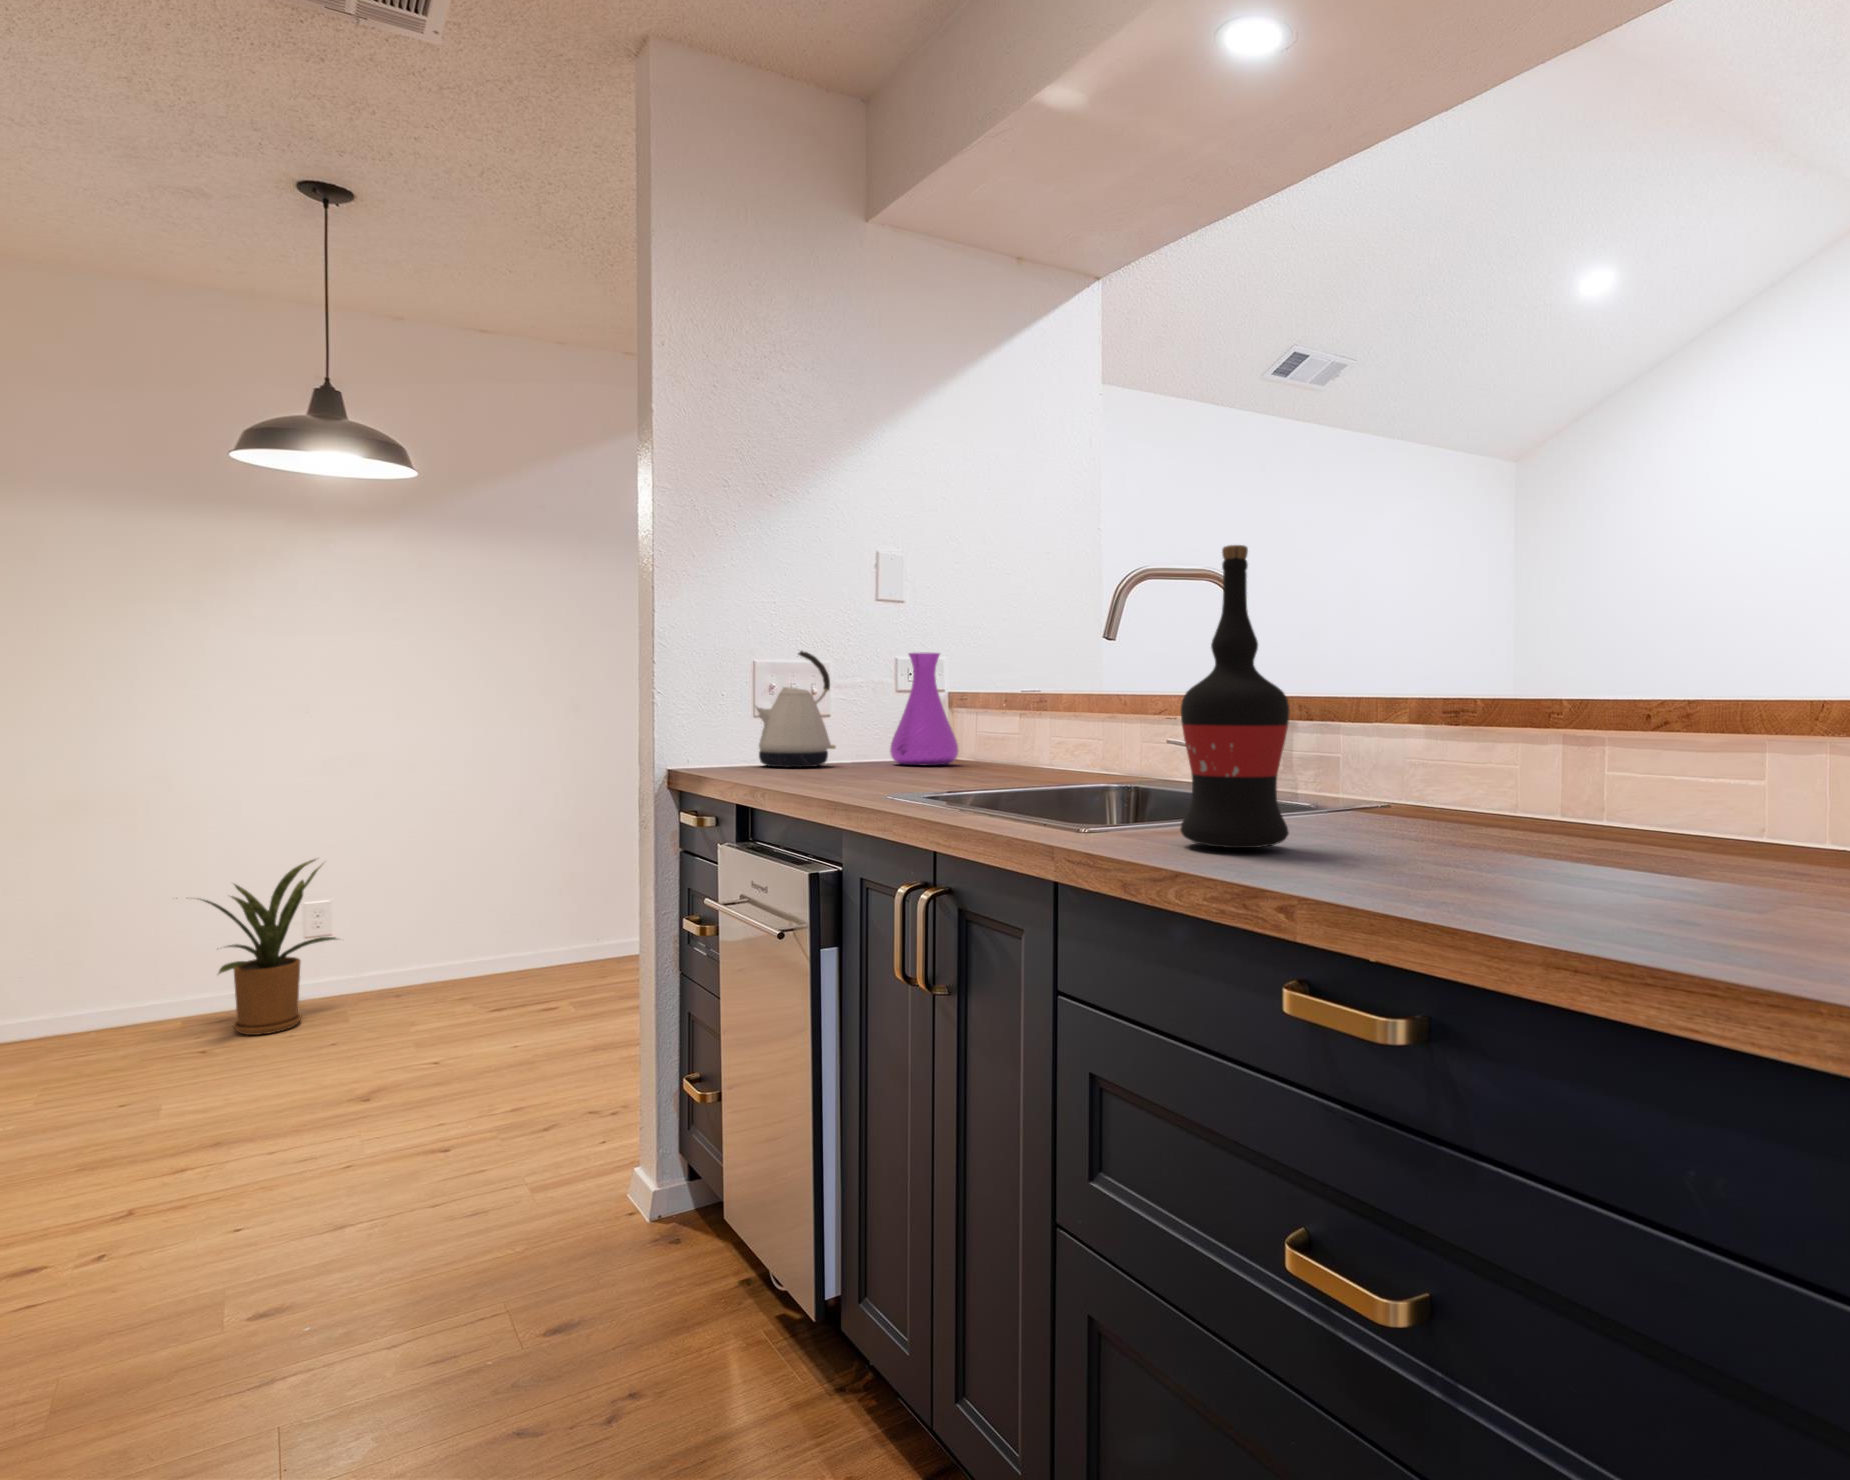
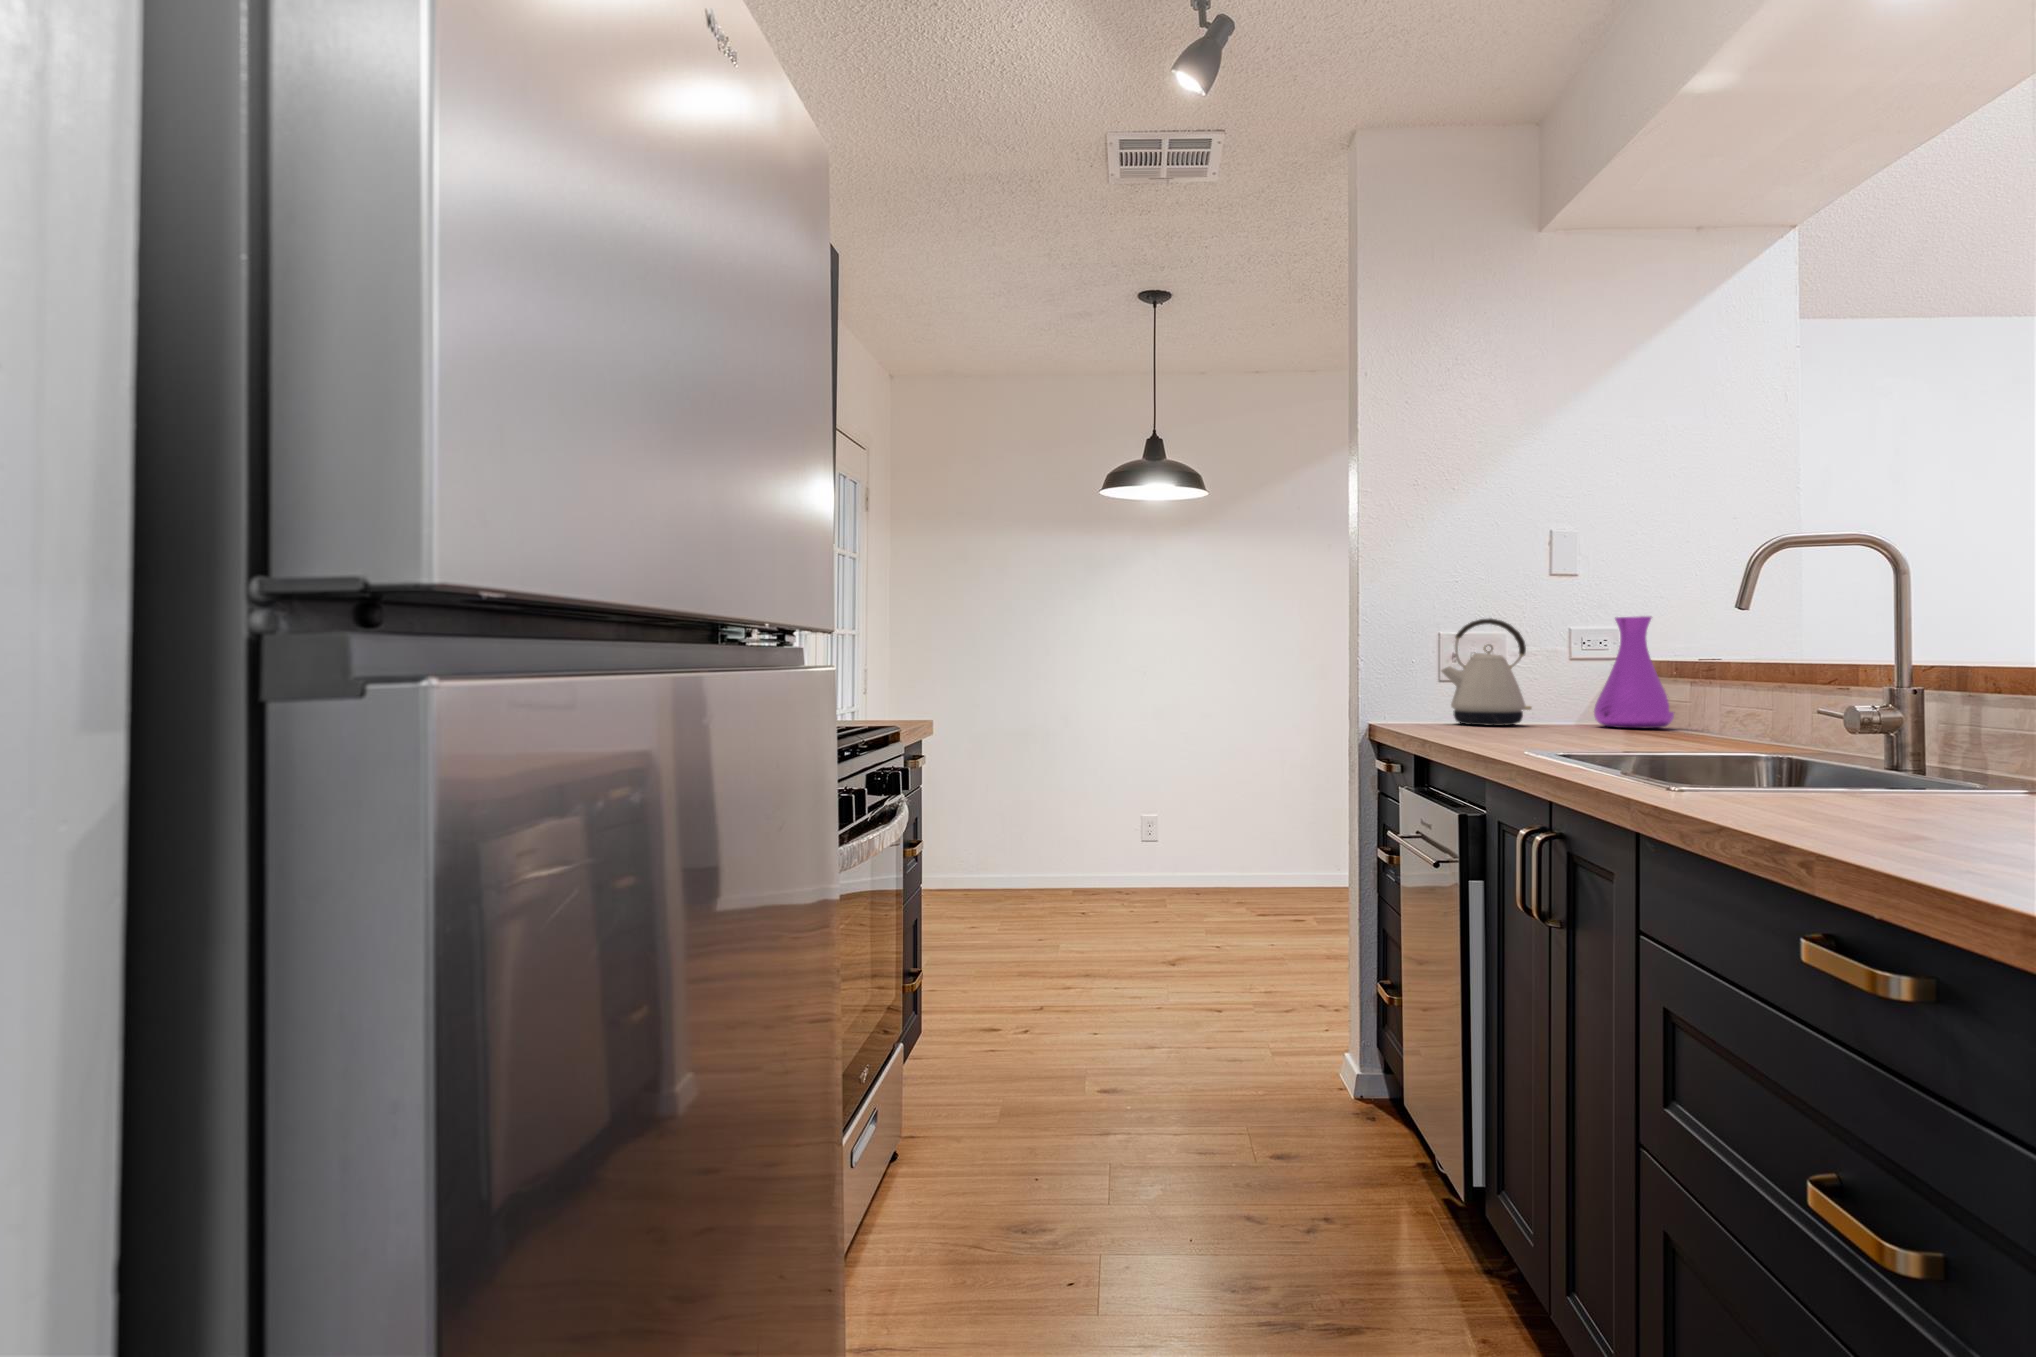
wine bottle: present [1180,545,1289,848] -> none [1777,507,1917,814]
house plant: present [201,859,338,1035] -> none [1044,782,1153,906]

